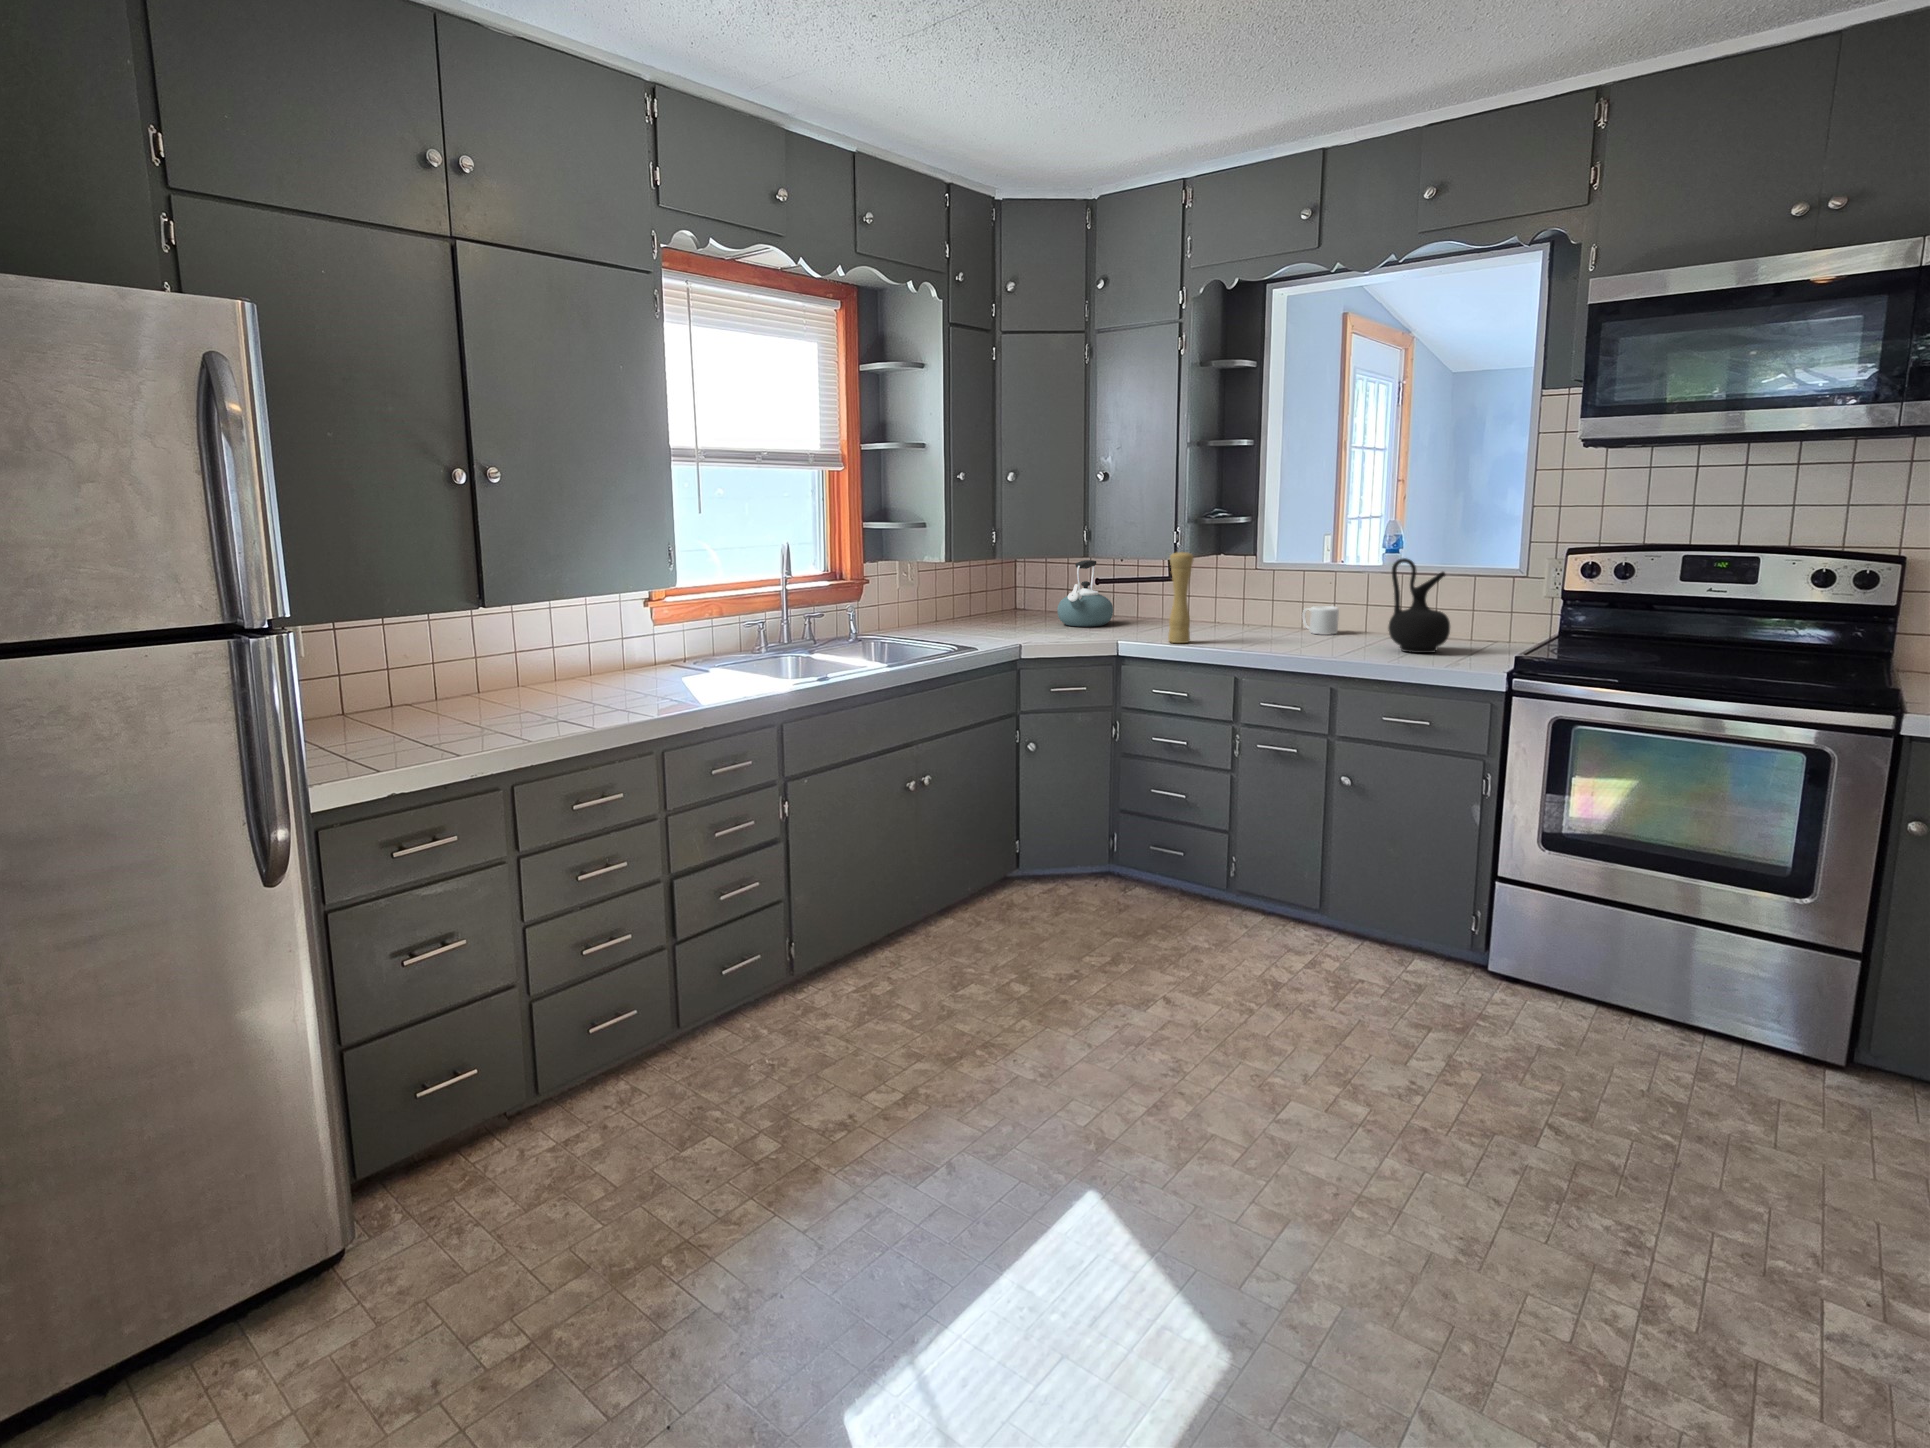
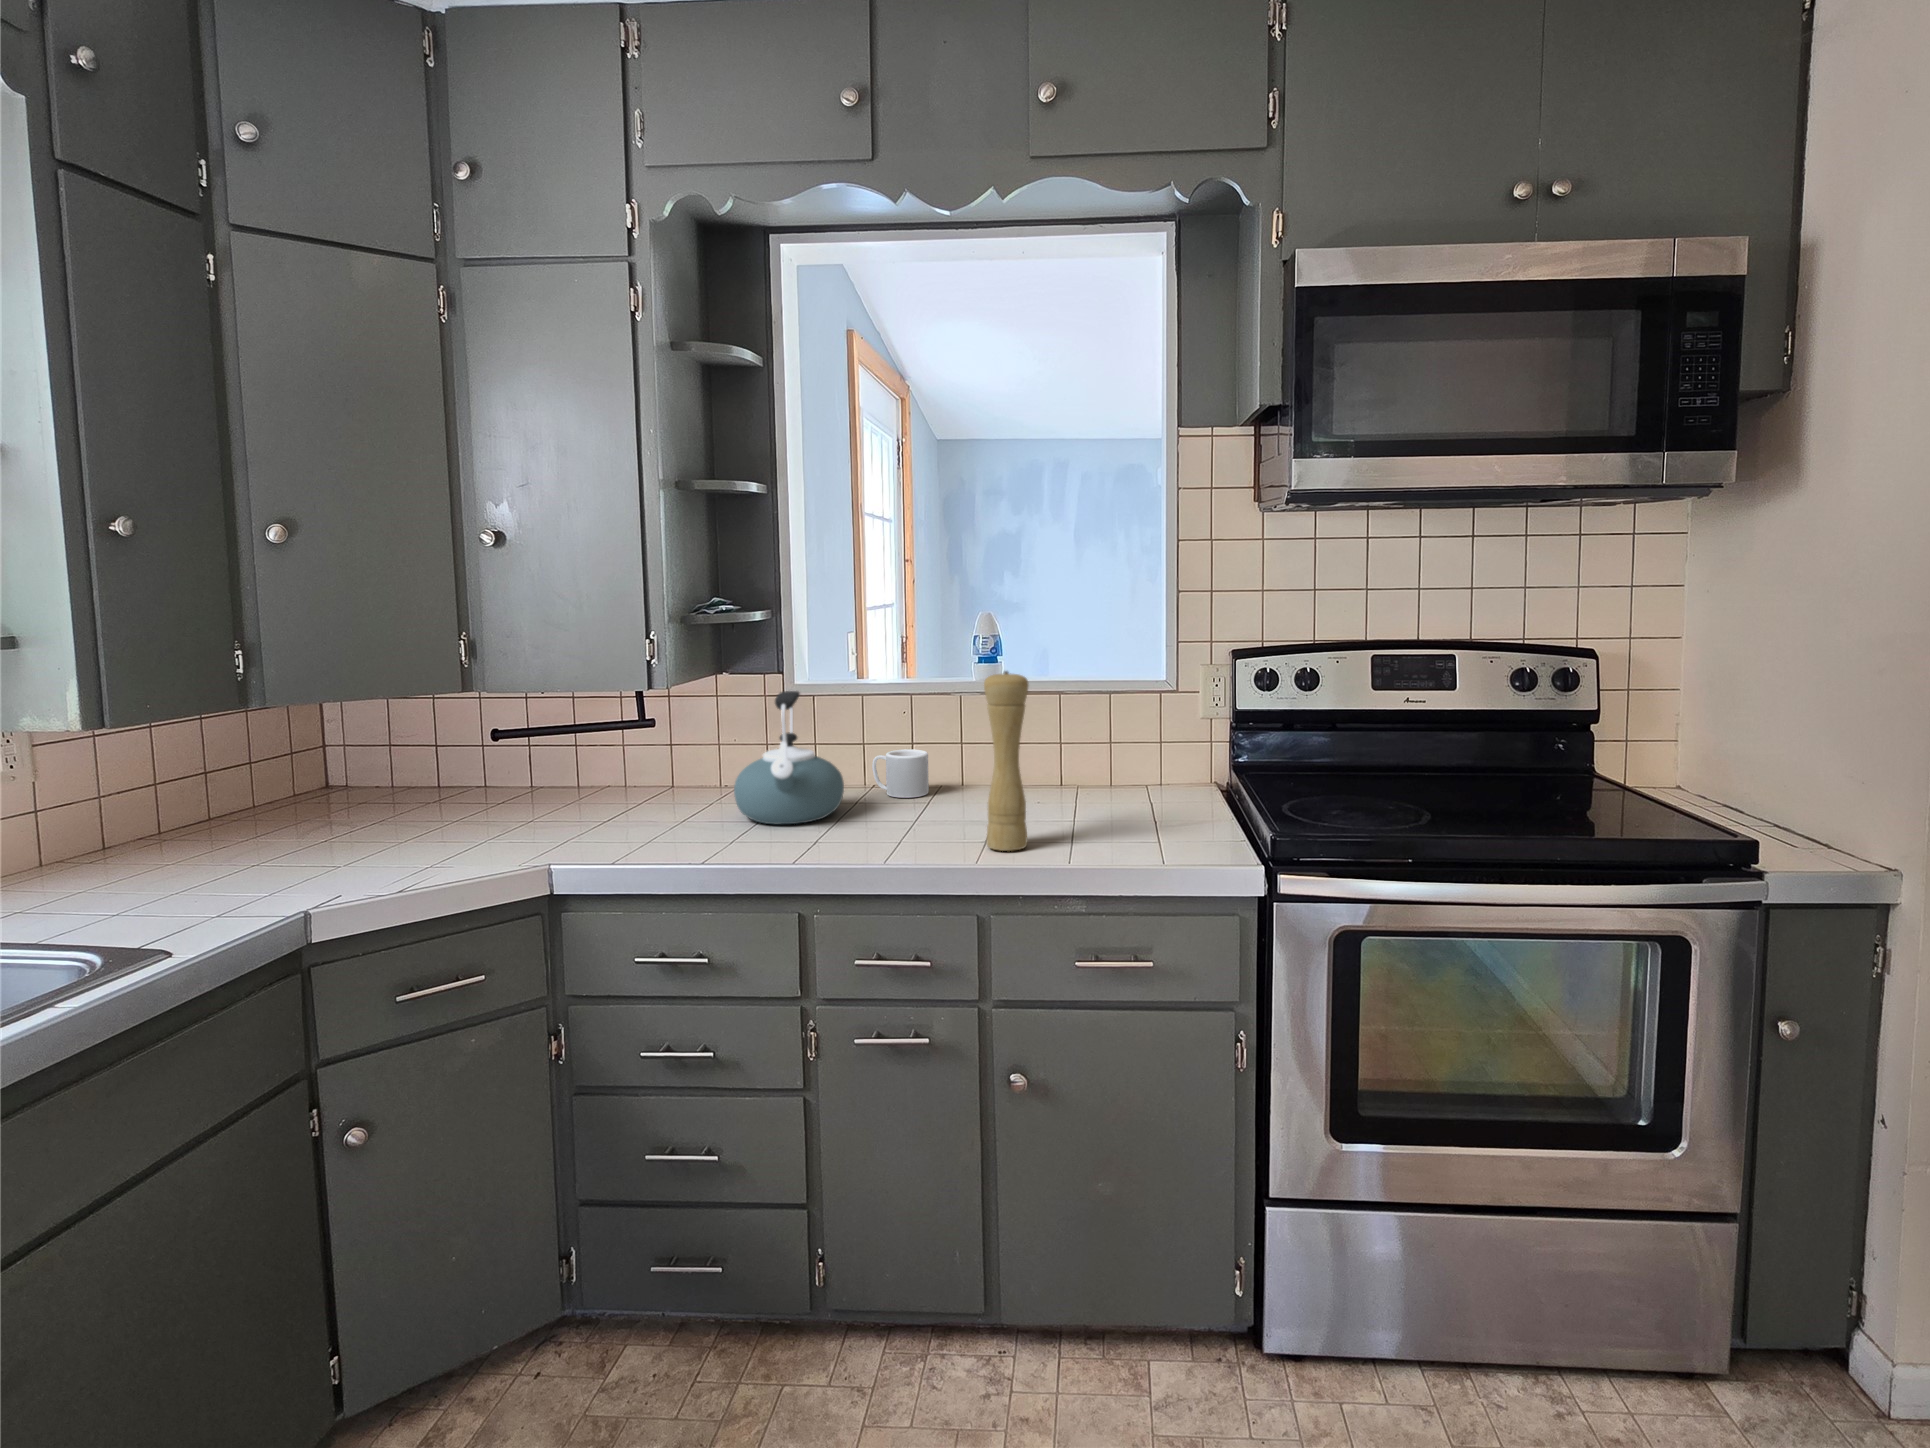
pepper mill: present [1168,551,1194,643] -> present [984,671,1028,851]
ceramic jug: present [1388,558,1450,653] -> none [1036,674,1126,828]
kettle: present [1057,560,1113,627] -> present [734,691,844,824]

